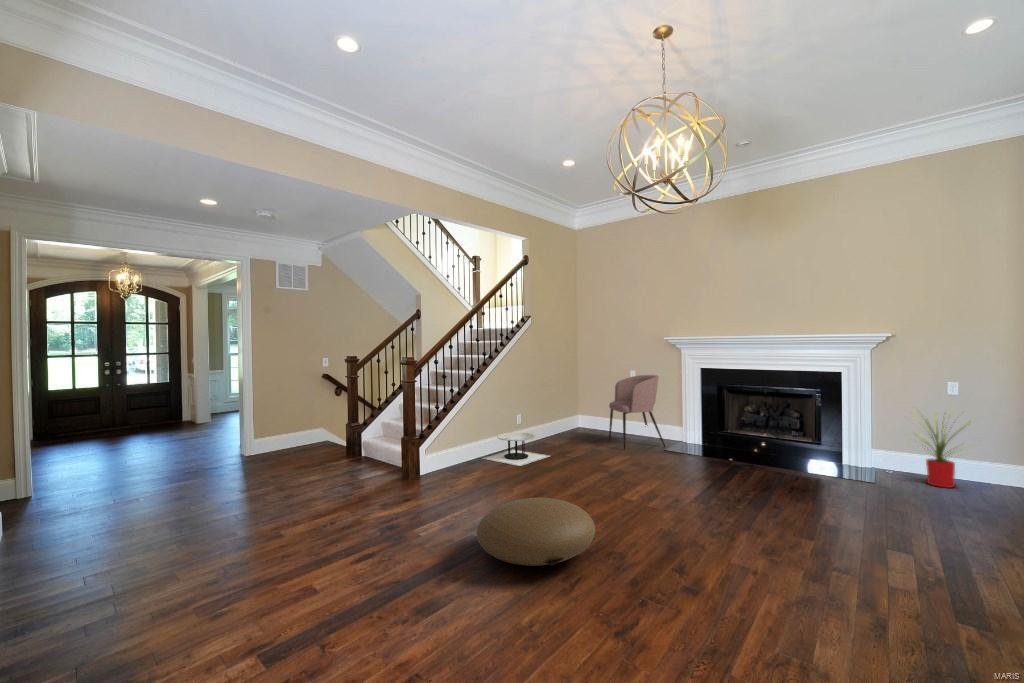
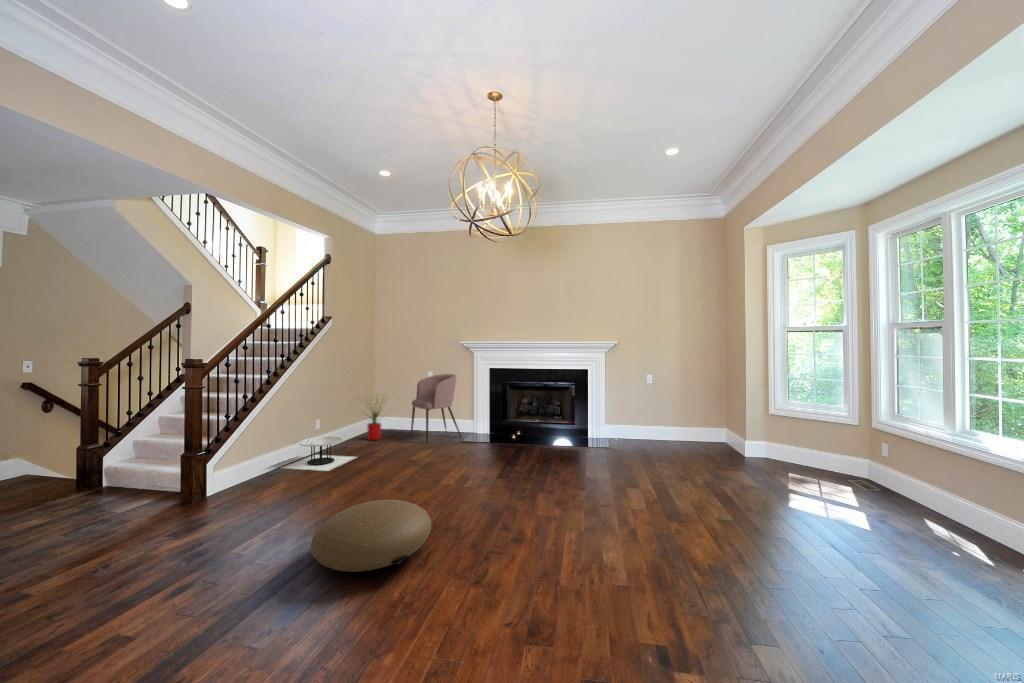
house plant: present [918,411,974,488] -> present [366,402,385,440]

